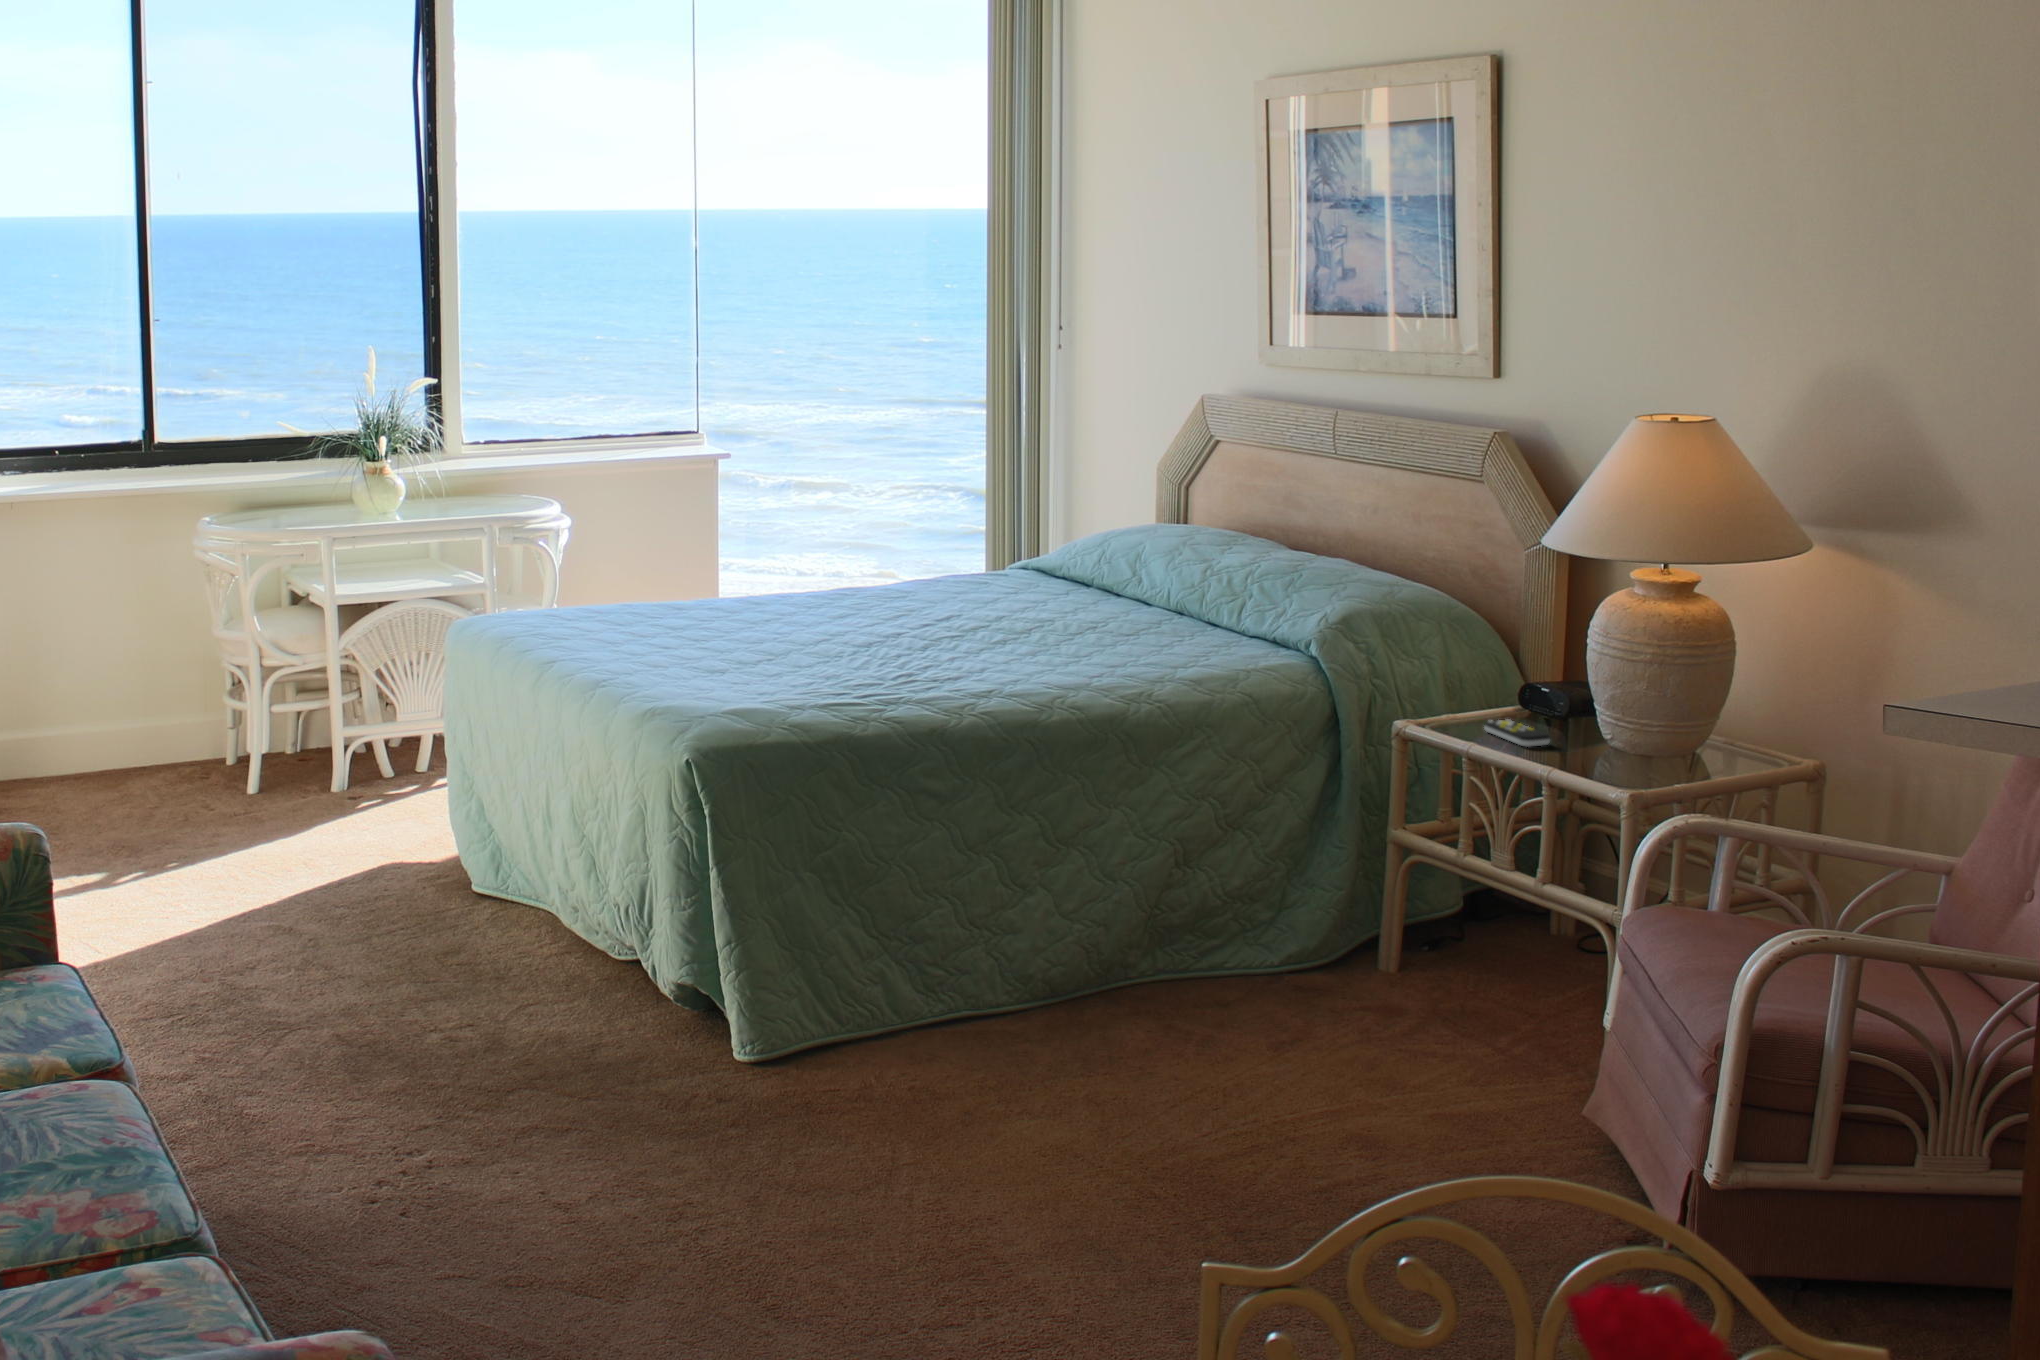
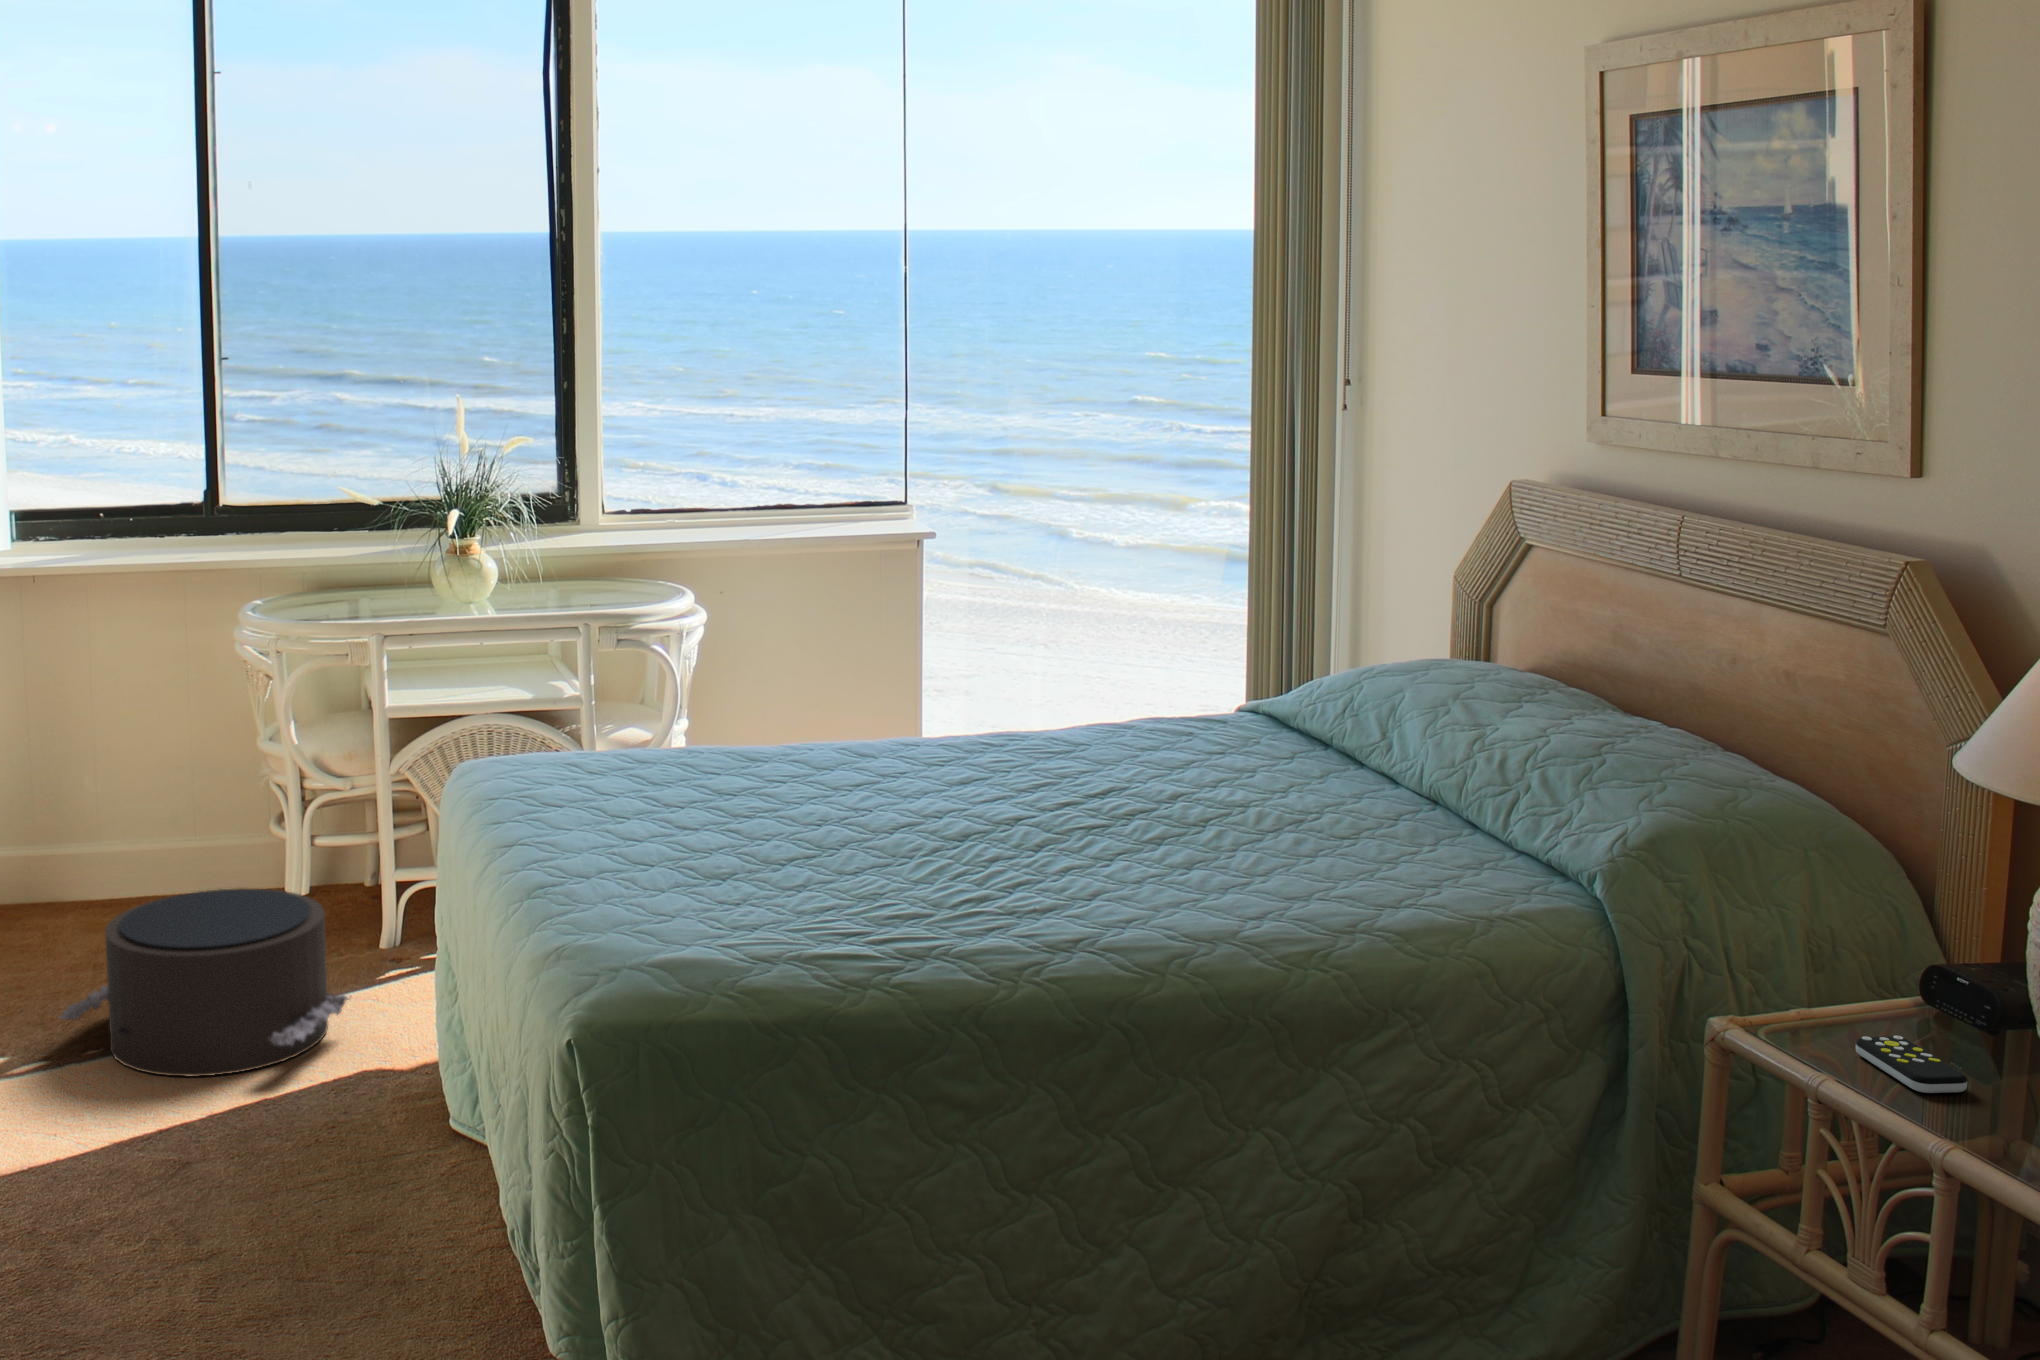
pouf: none [123,741,362,884] -> present [60,888,349,1077]

